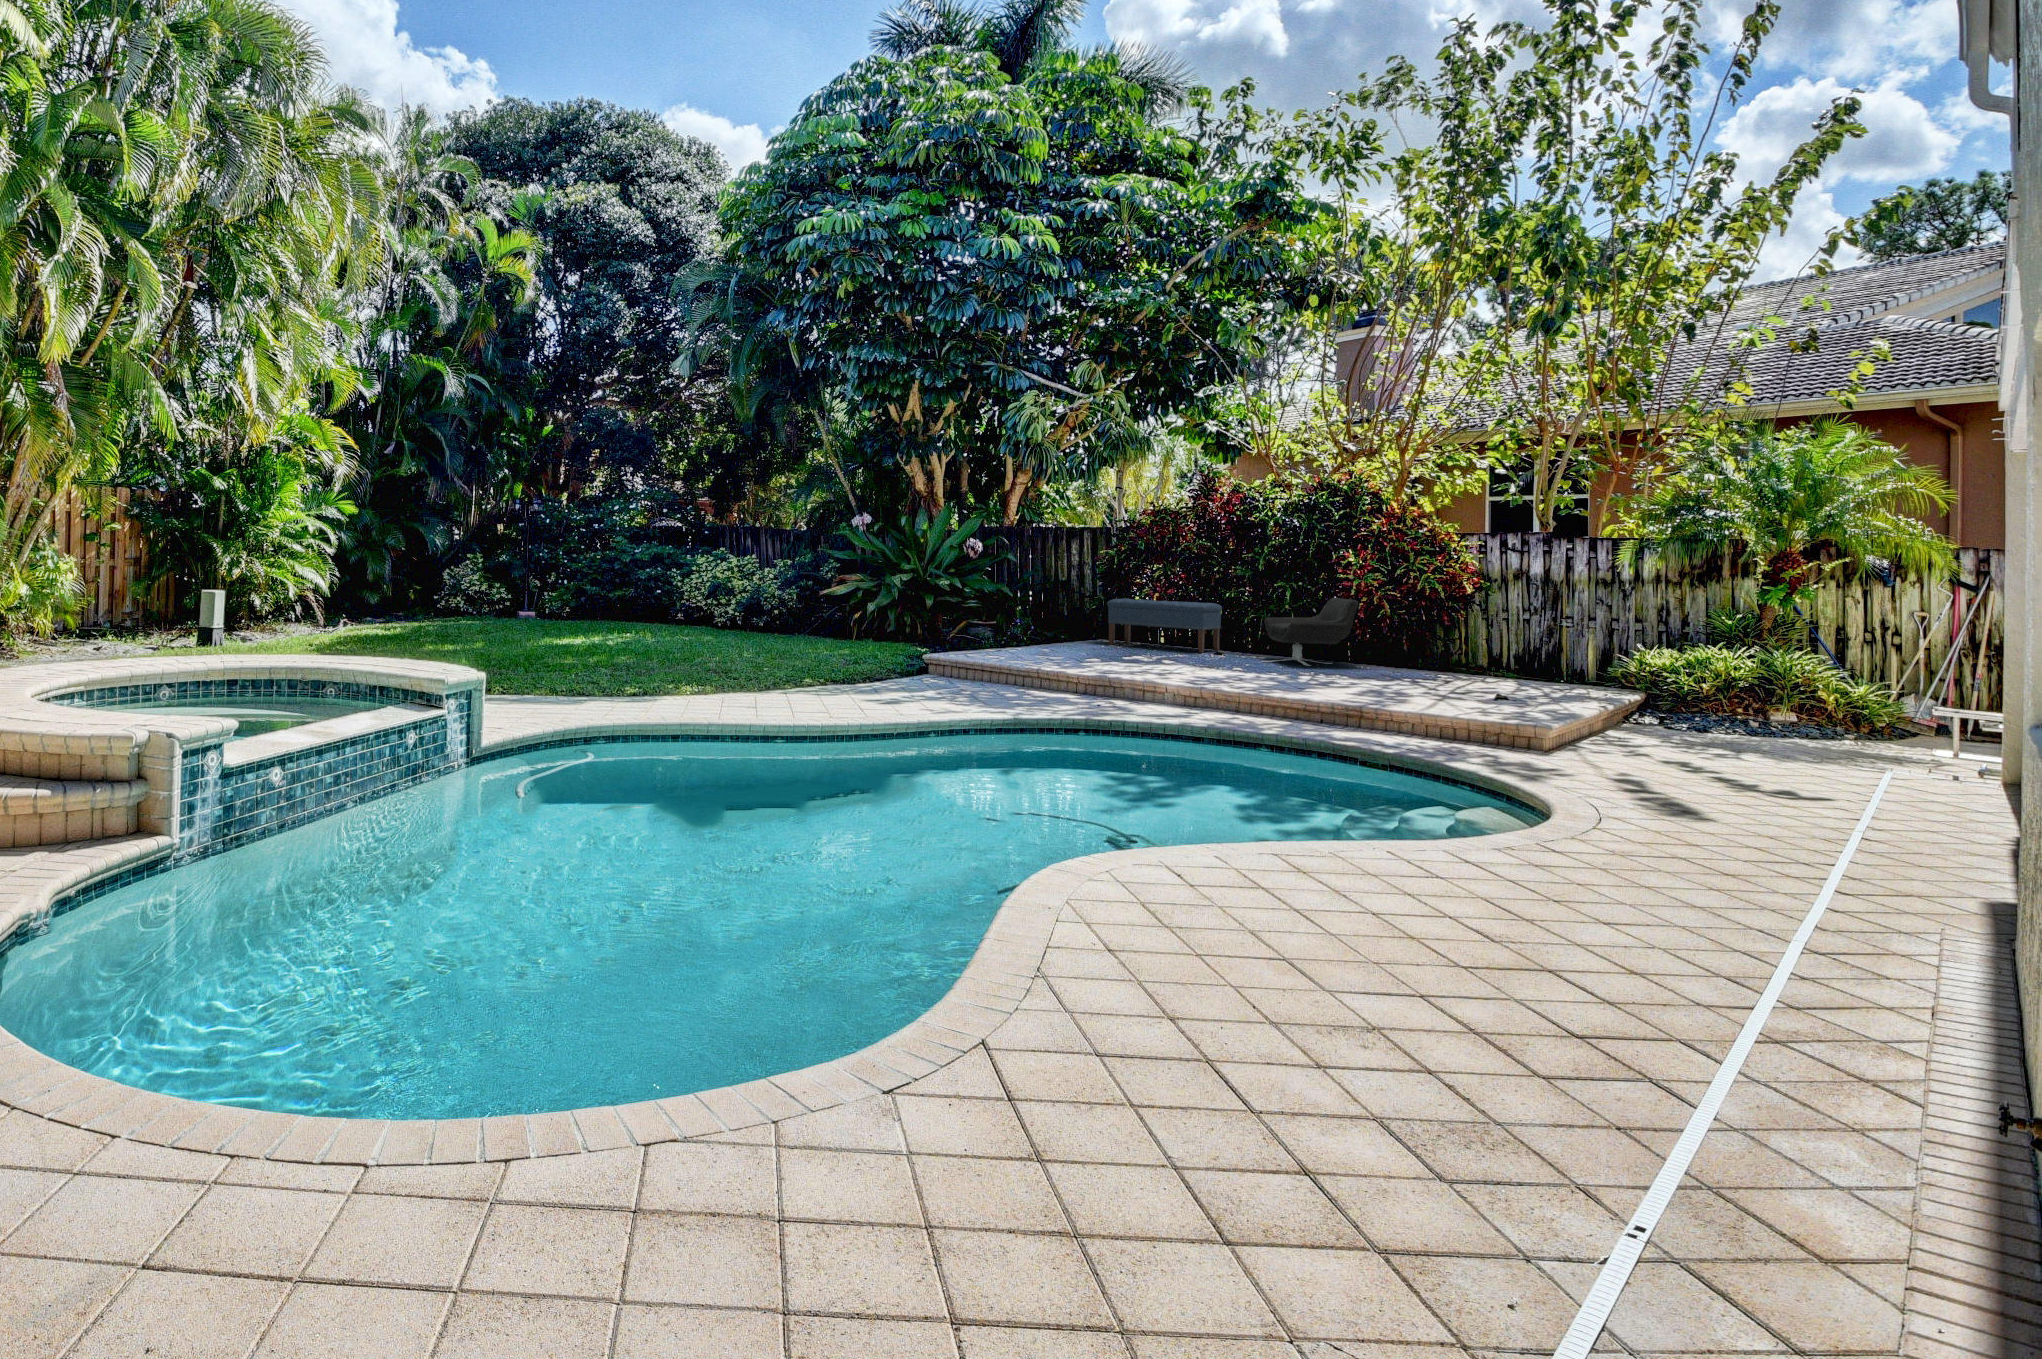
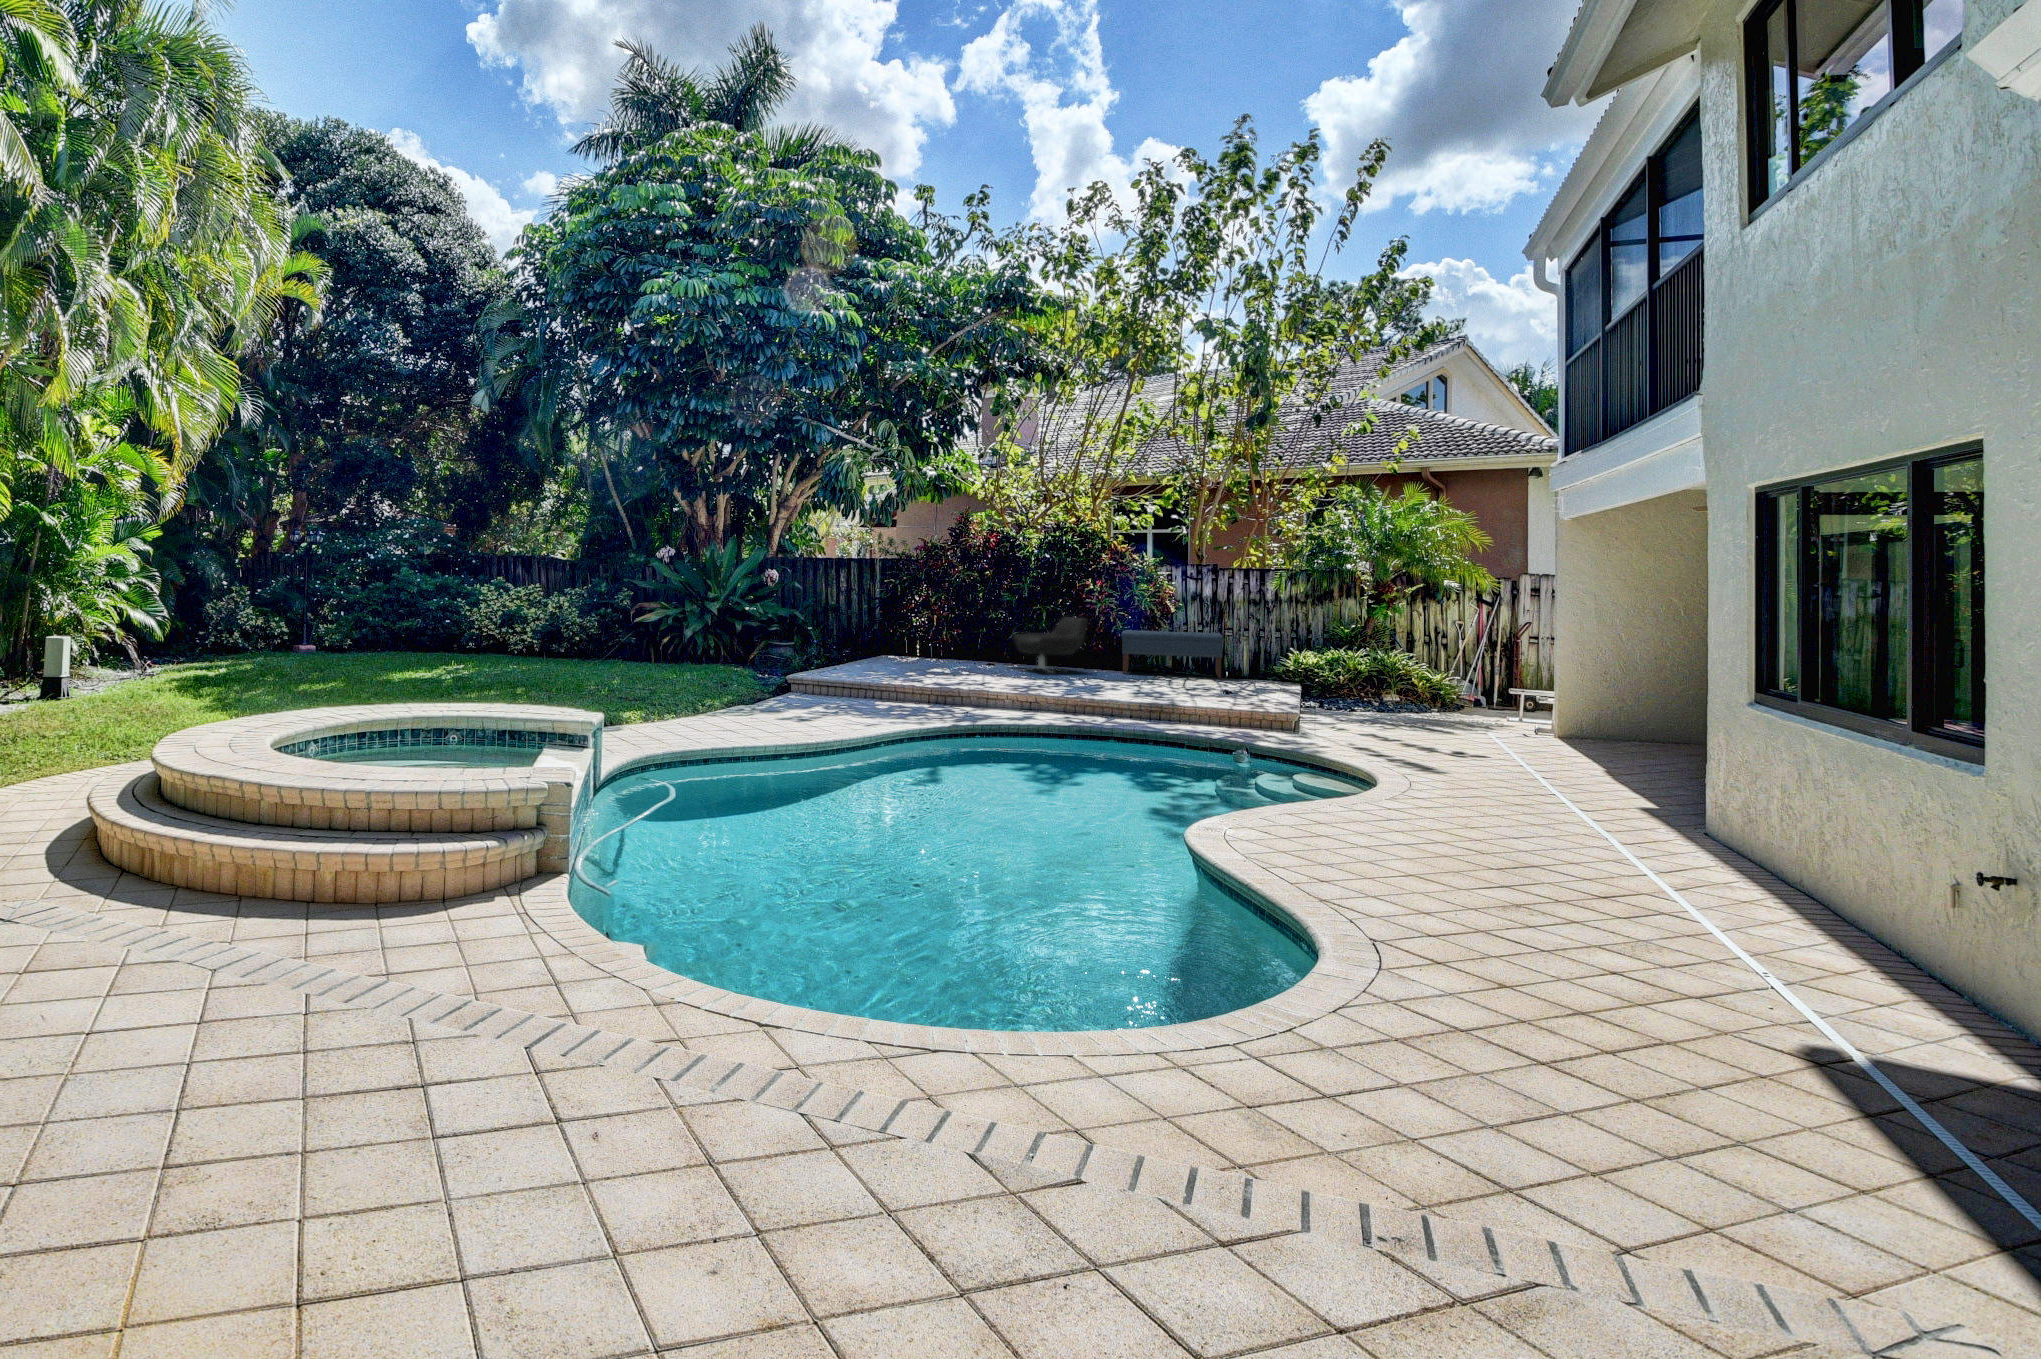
bench: present [1107,598,1222,653] -> present [1121,630,1223,678]

